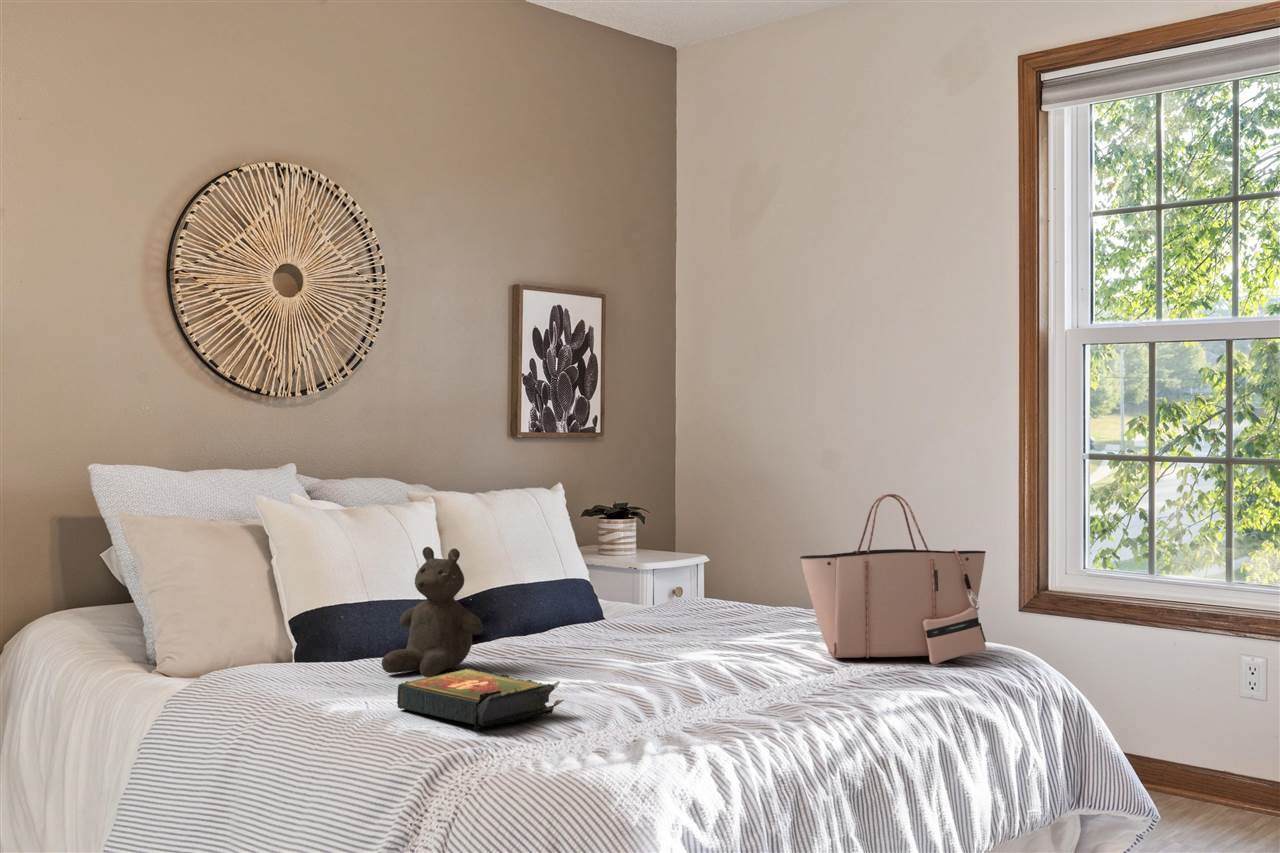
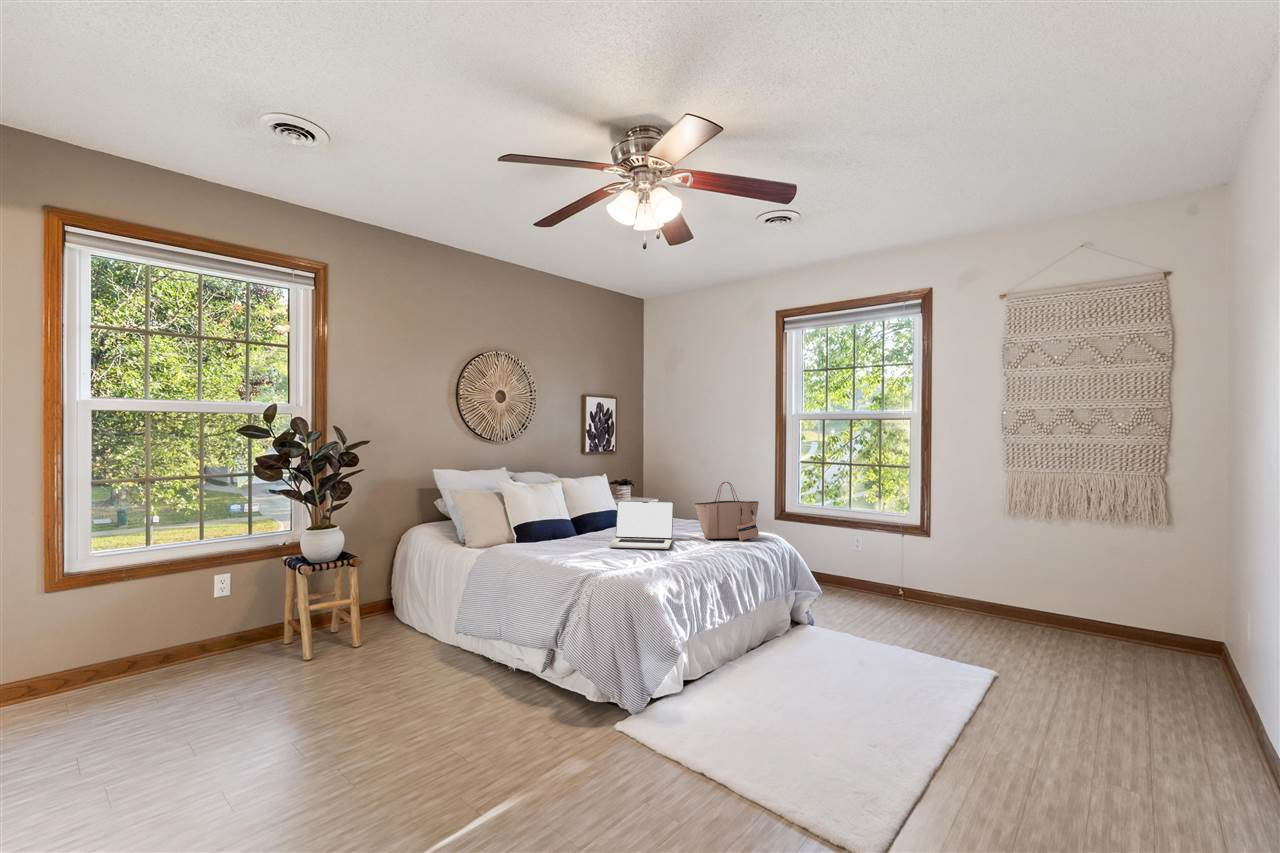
teddy bear: present [382,547,483,678] -> none [551,501,586,547]
laptop: none [545,548,738,687] -> present [608,501,673,549]
book: present [397,668,564,731] -> none [561,543,617,563]

